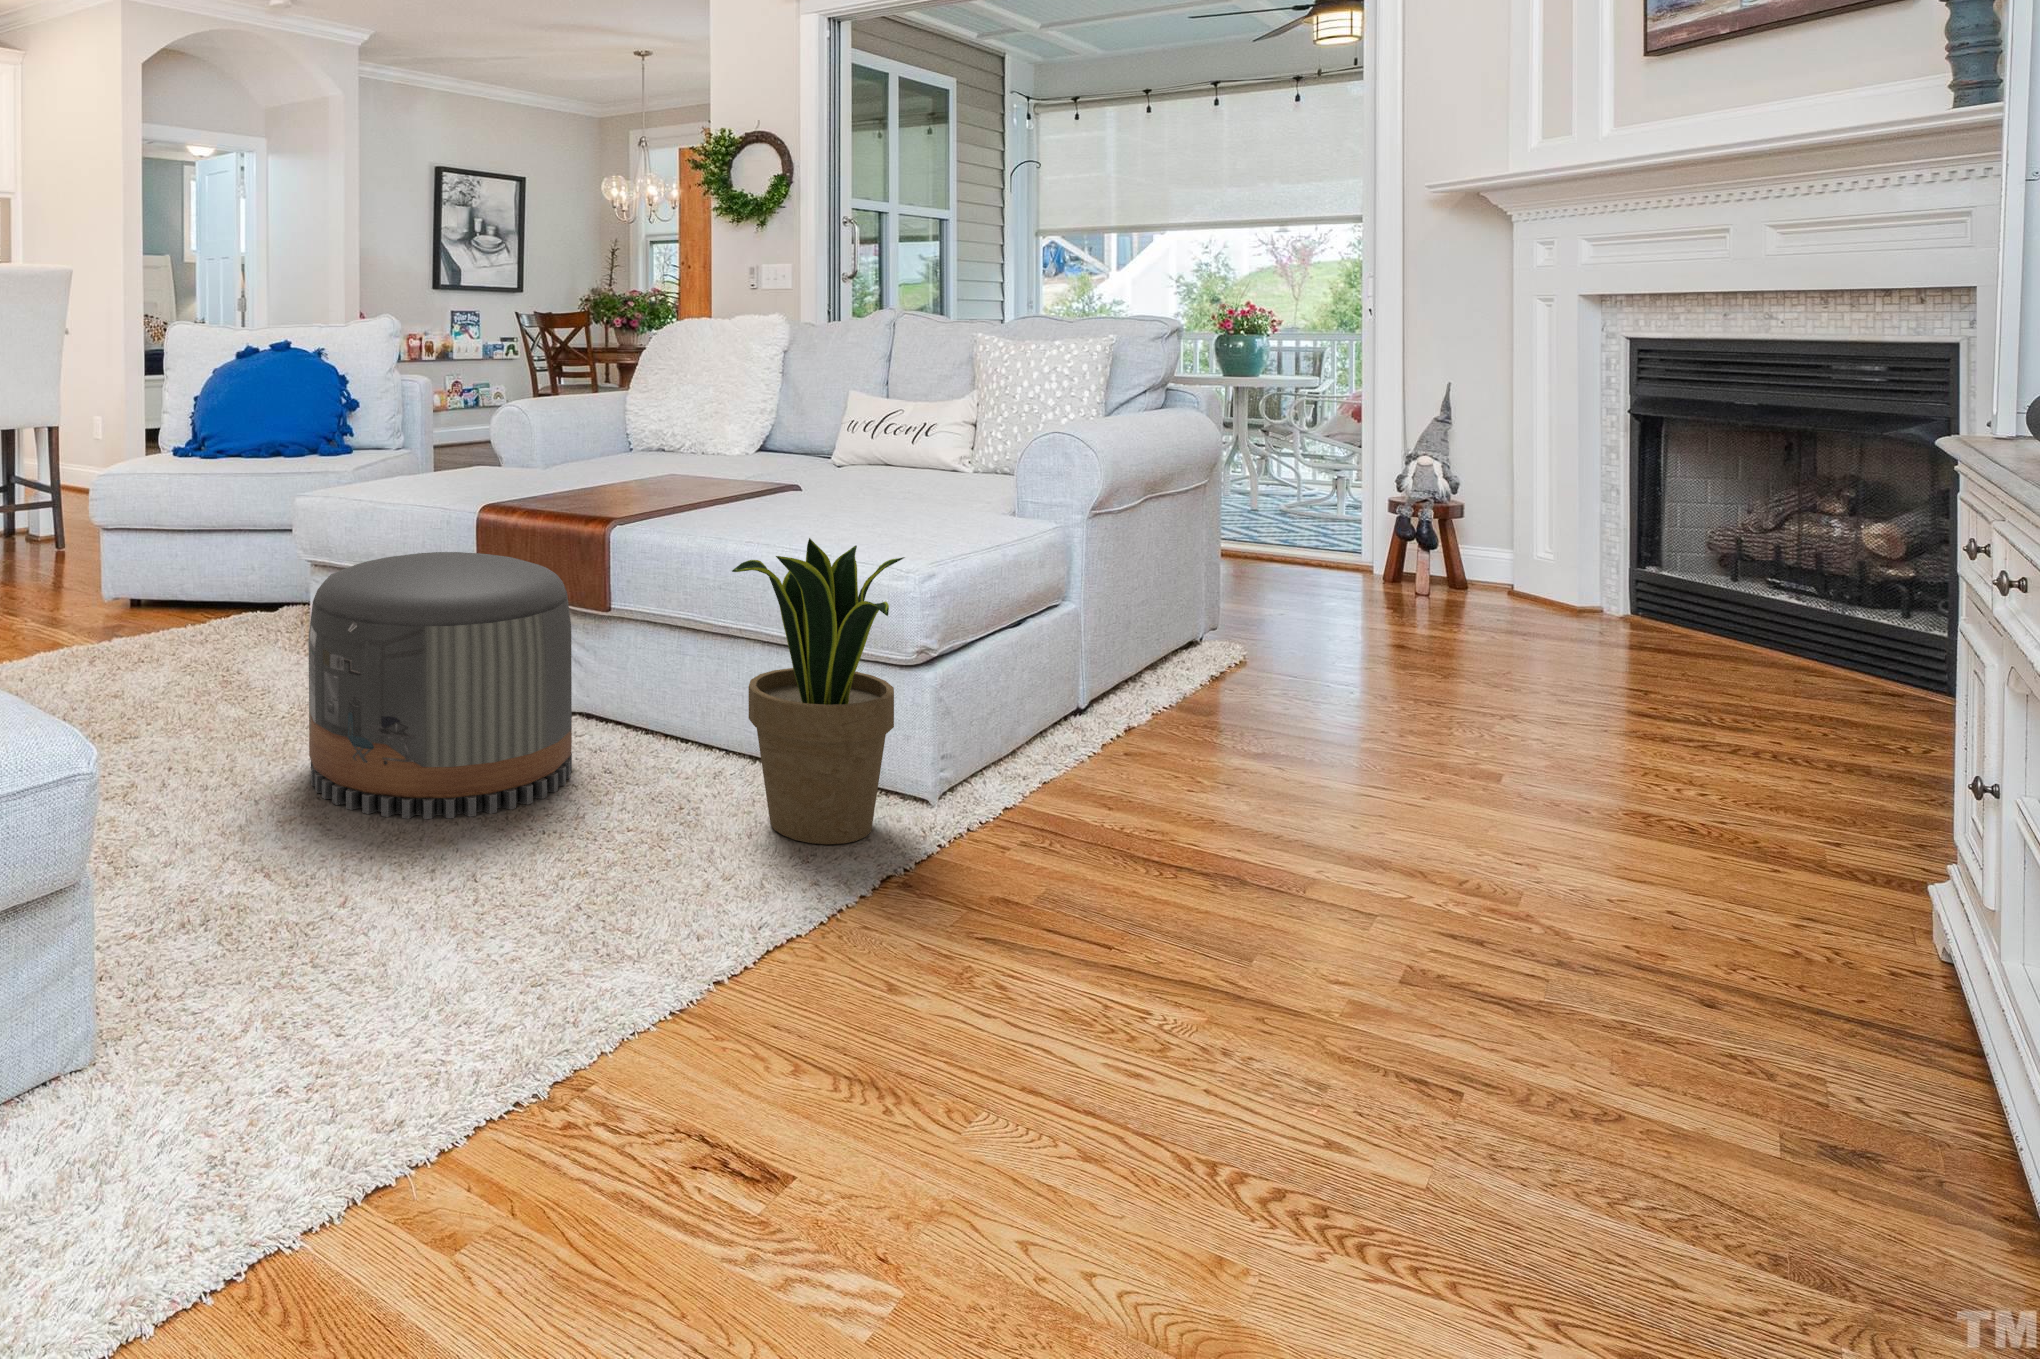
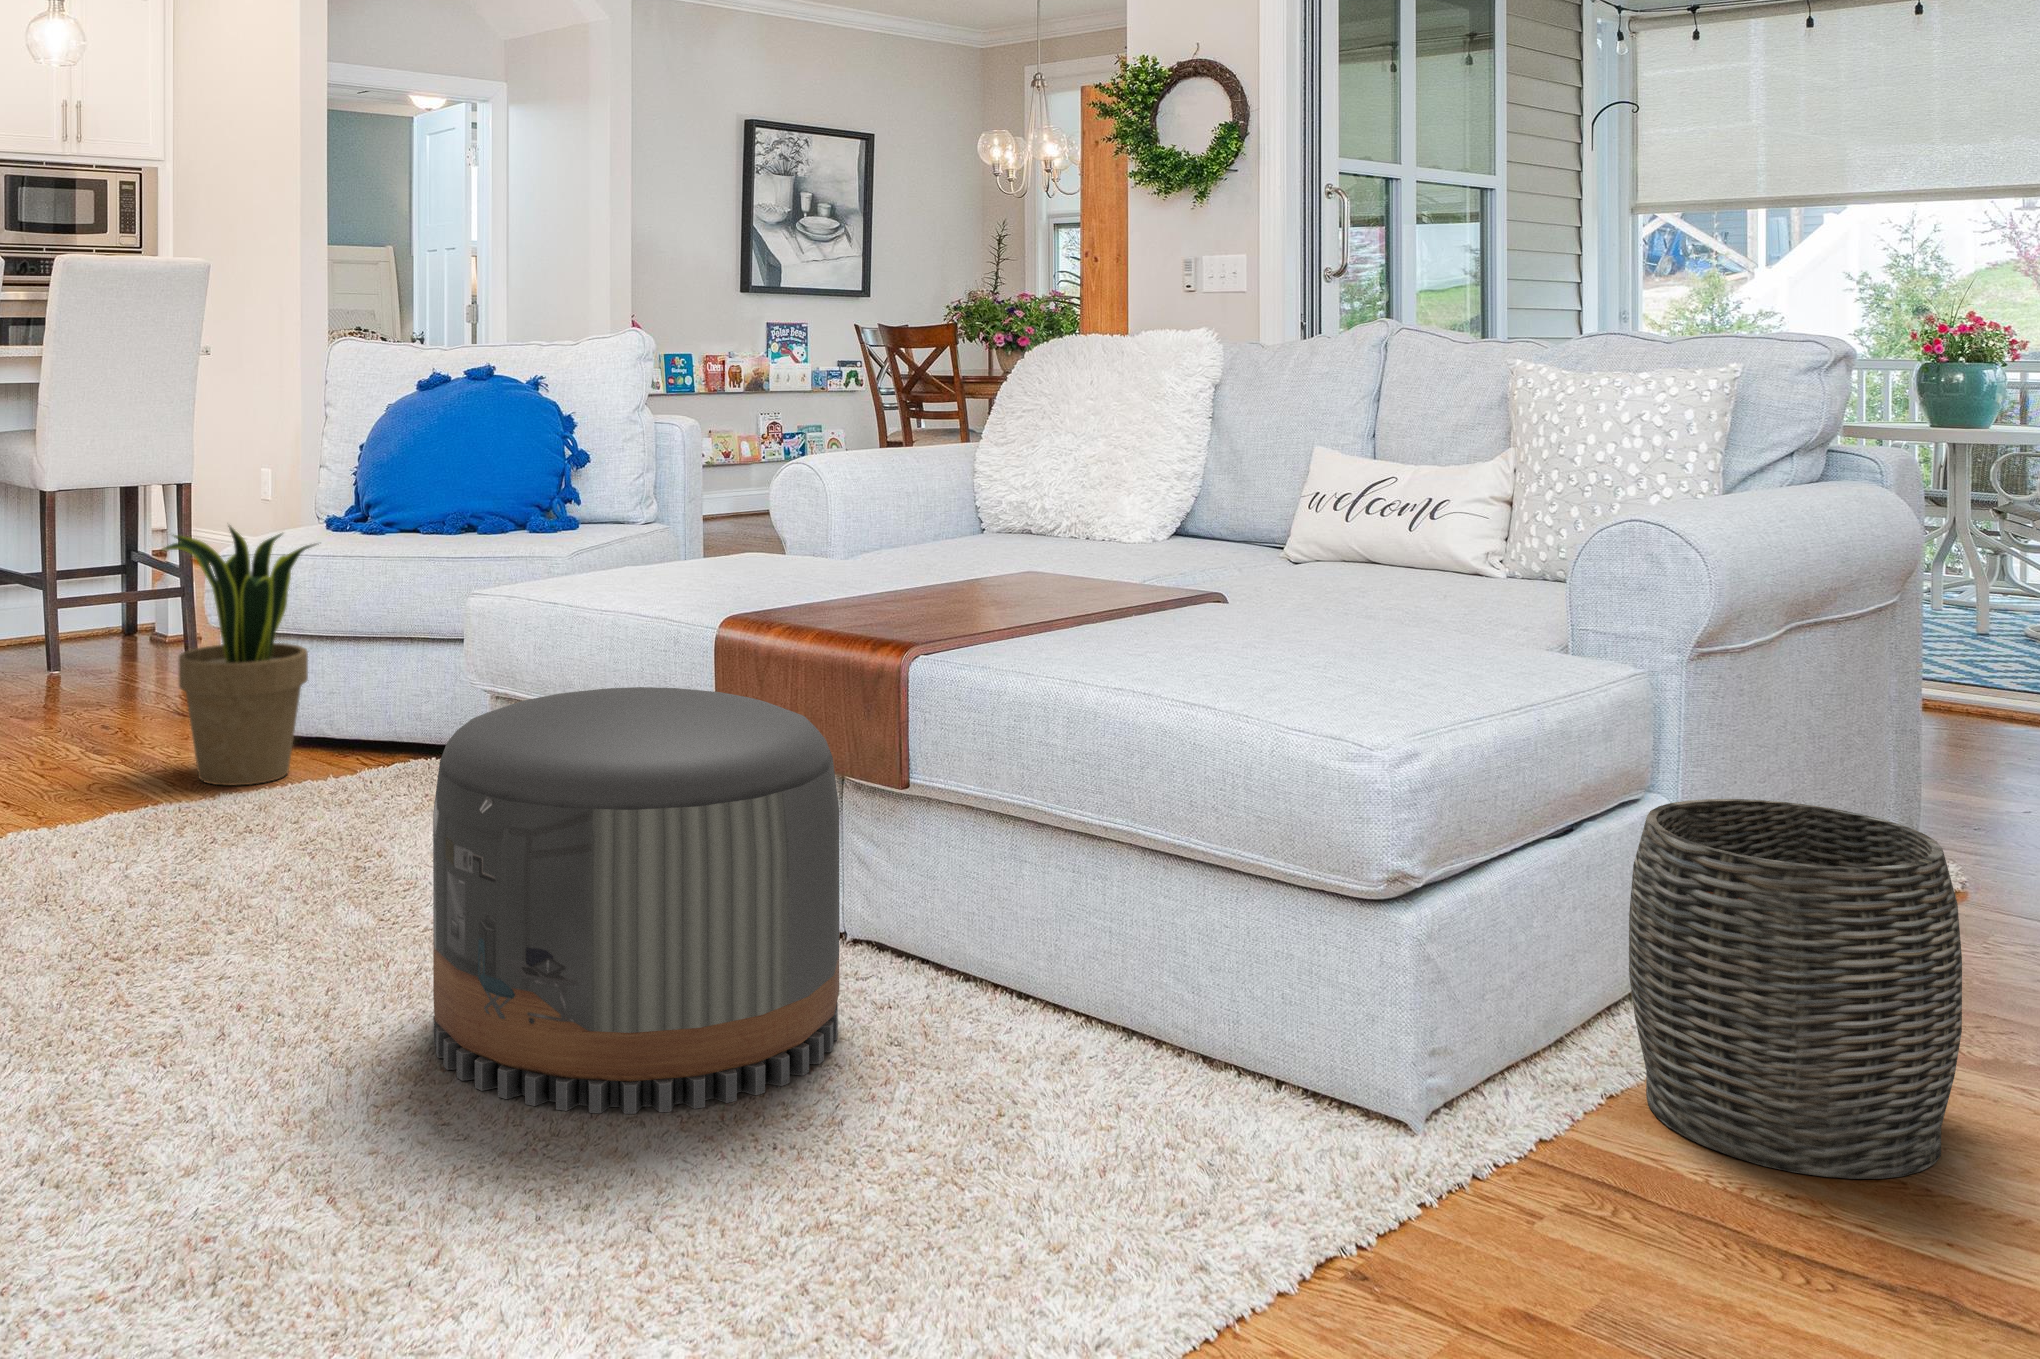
potted plant: present [732,538,905,845] -> present [162,526,316,785]
woven basket: none [1053,601,1241,818] -> present [1629,799,1962,1179]

